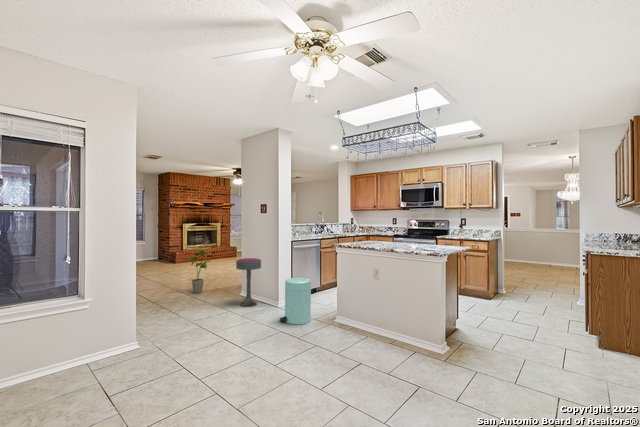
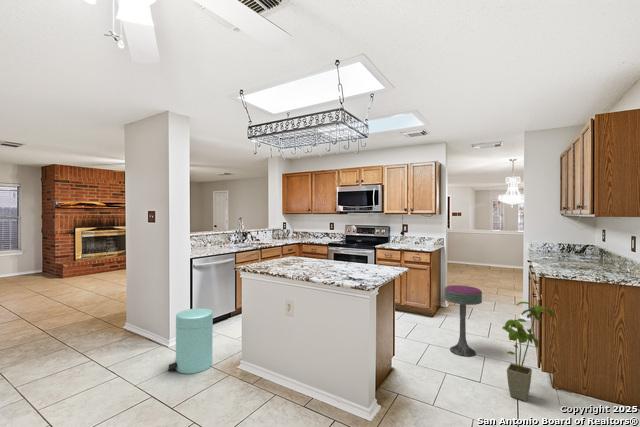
house plant: present [188,249,211,293] -> present [502,302,554,401]
bar stool: present [236,258,261,307] -> present [444,285,482,356]

